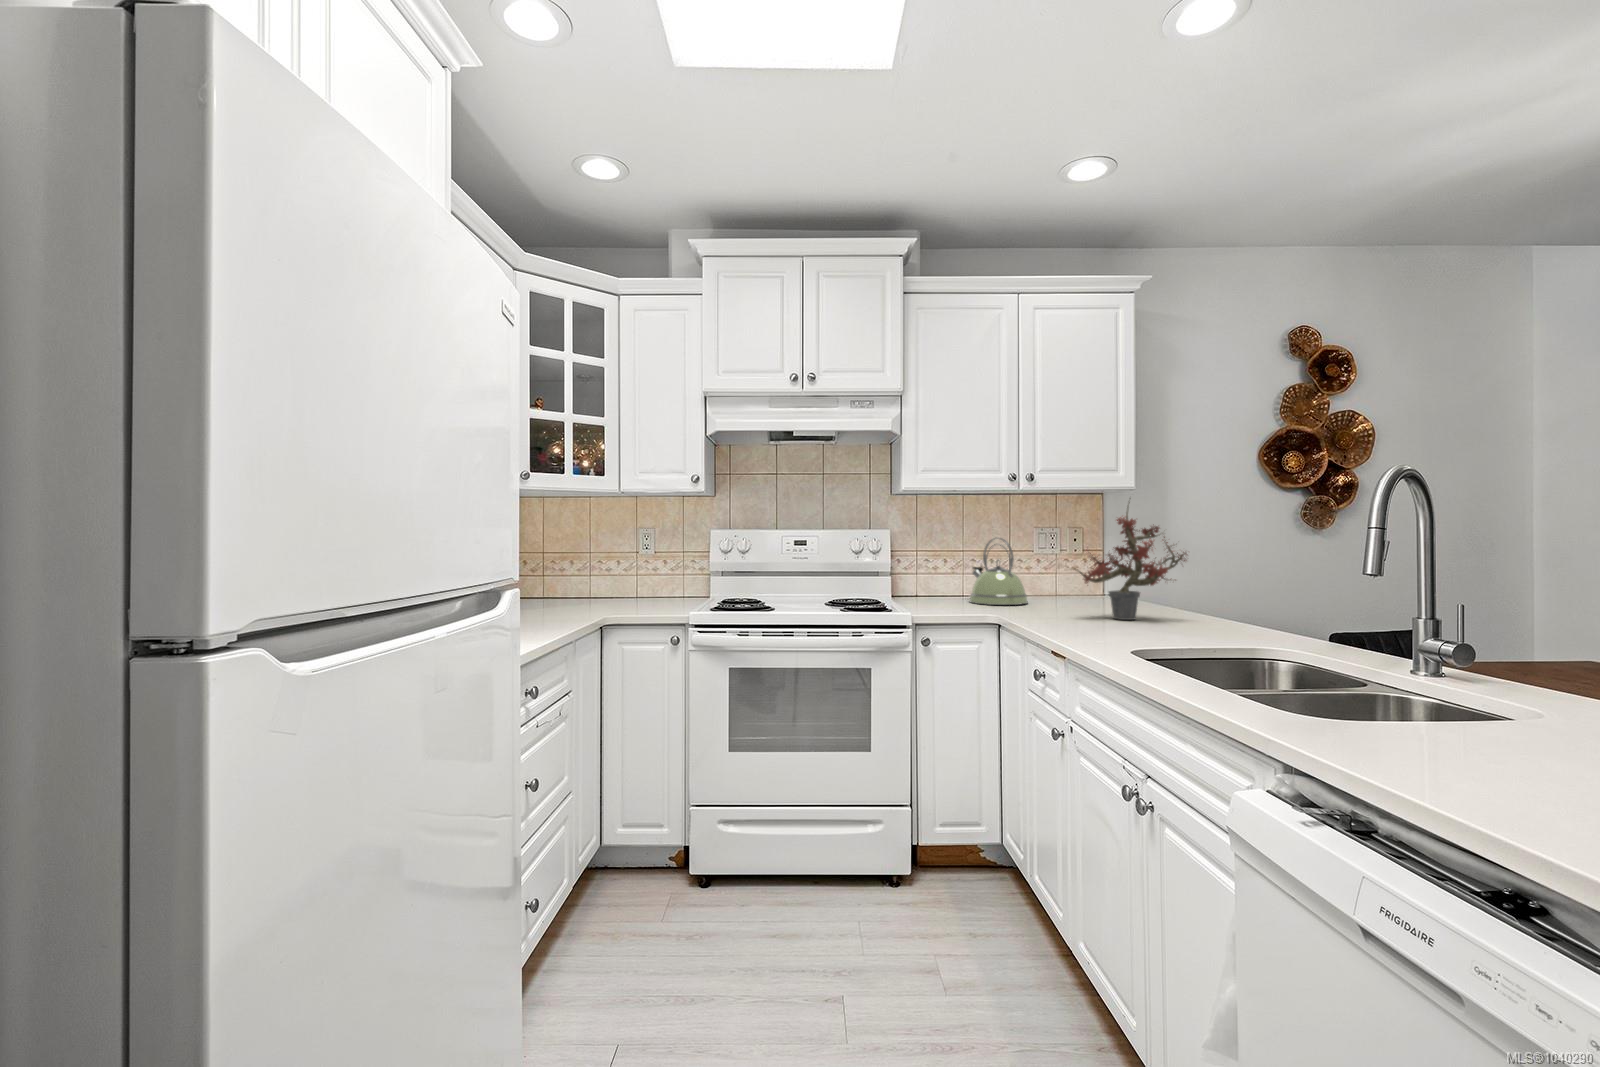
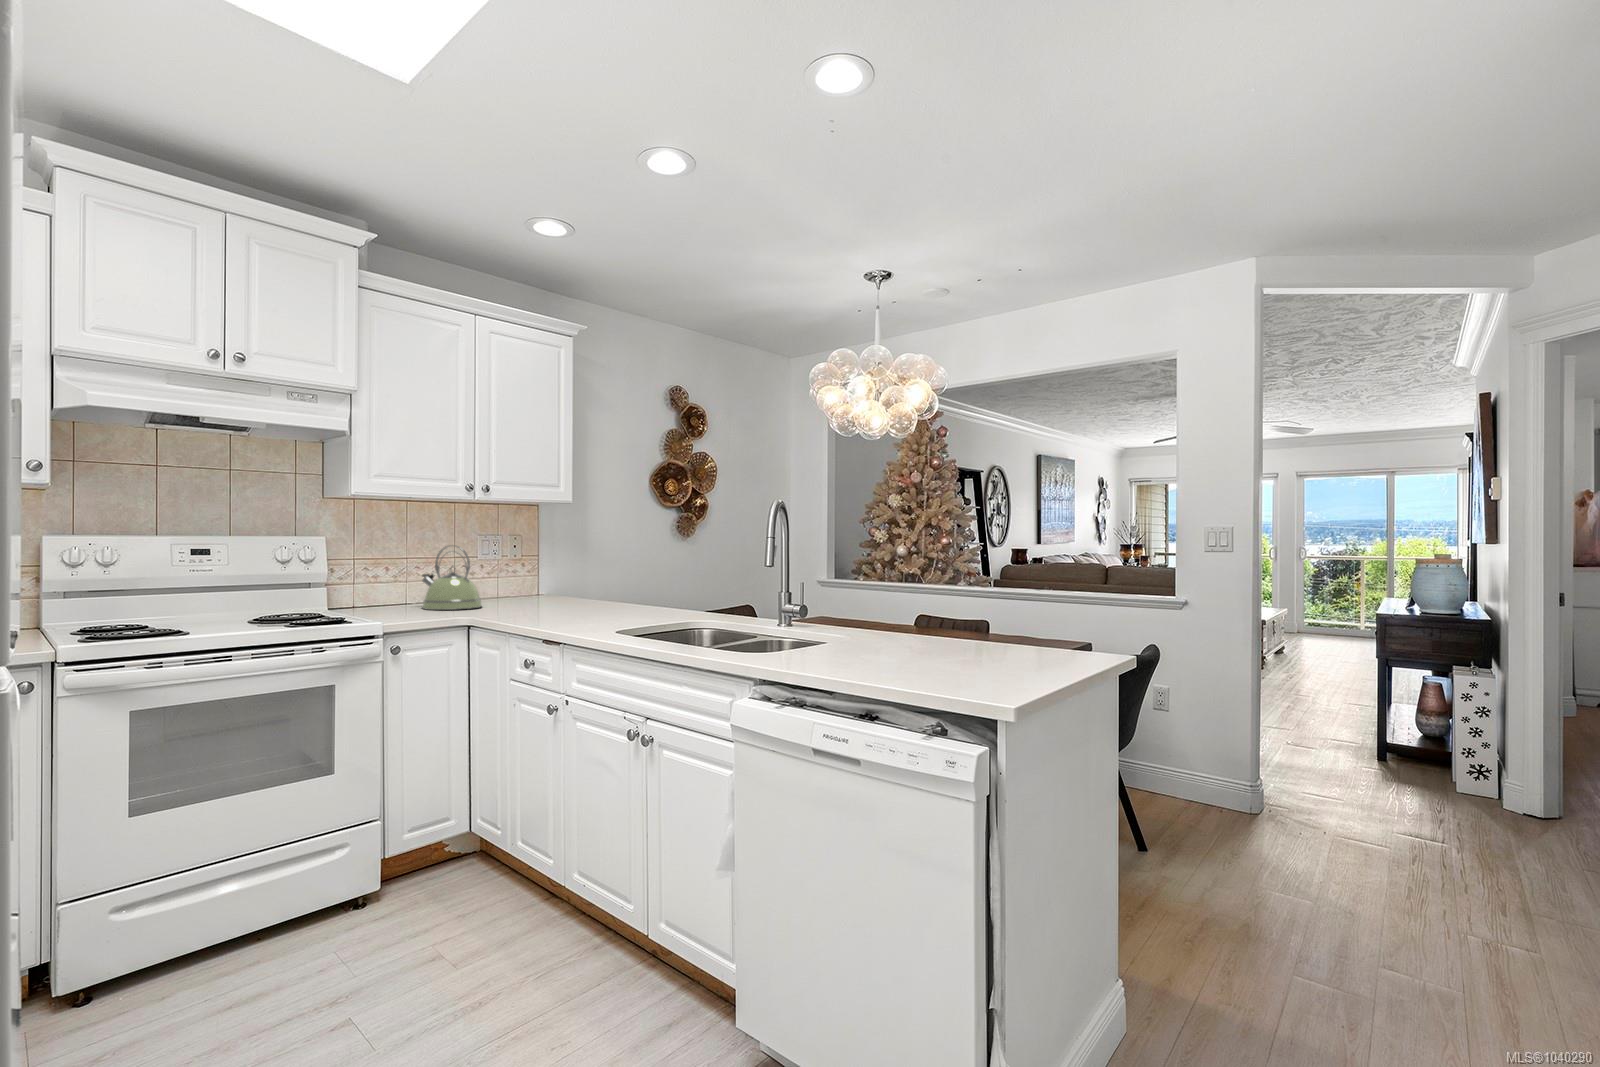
potted plant: present [1077,502,1187,620] -> none [536,510,626,613]

